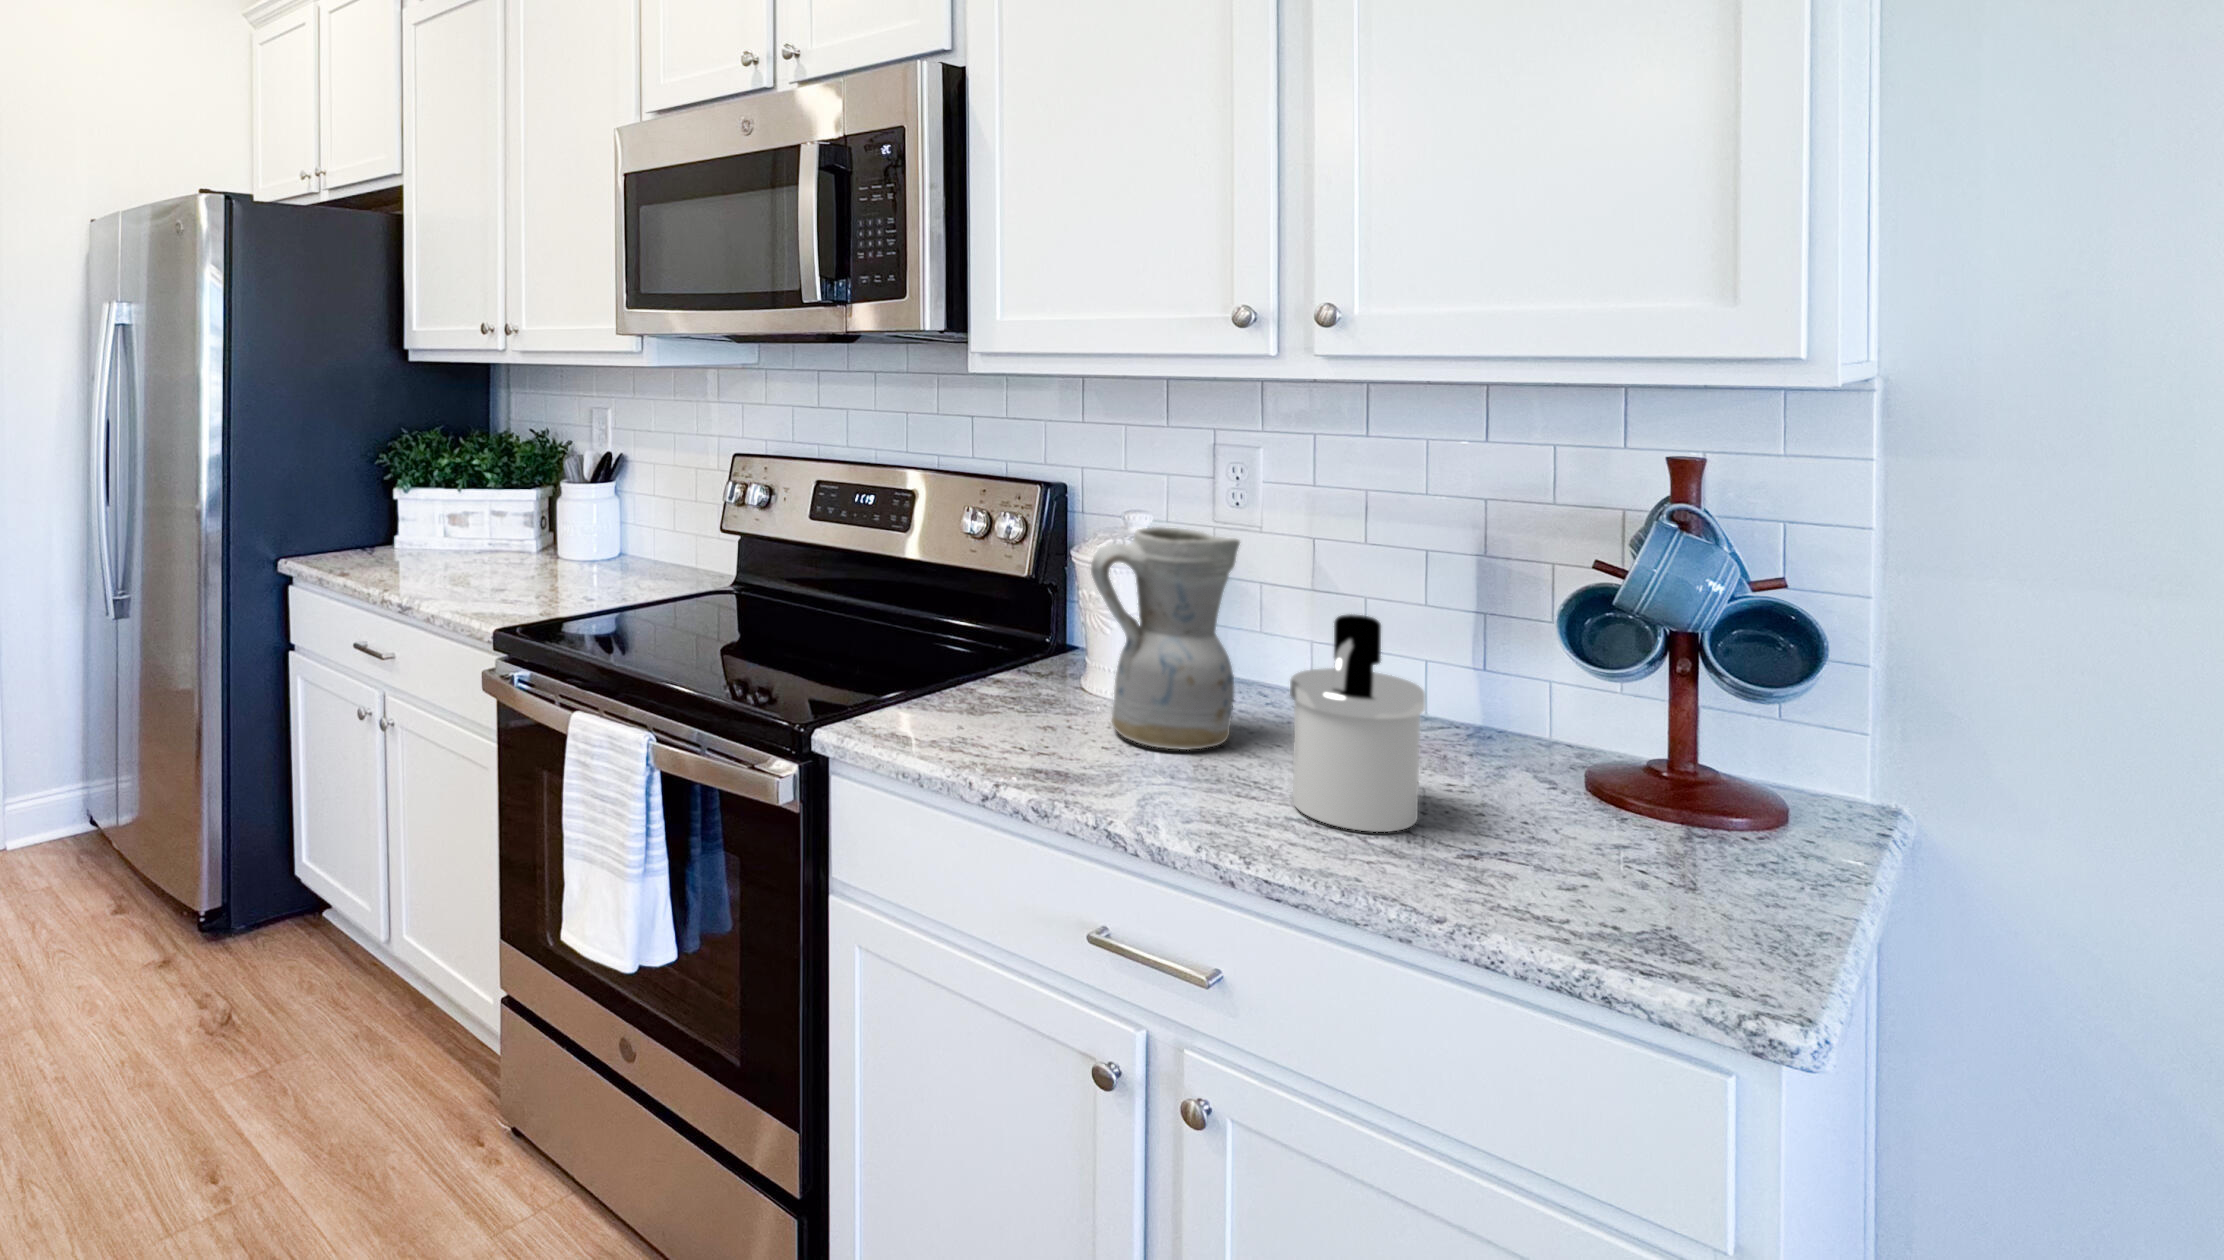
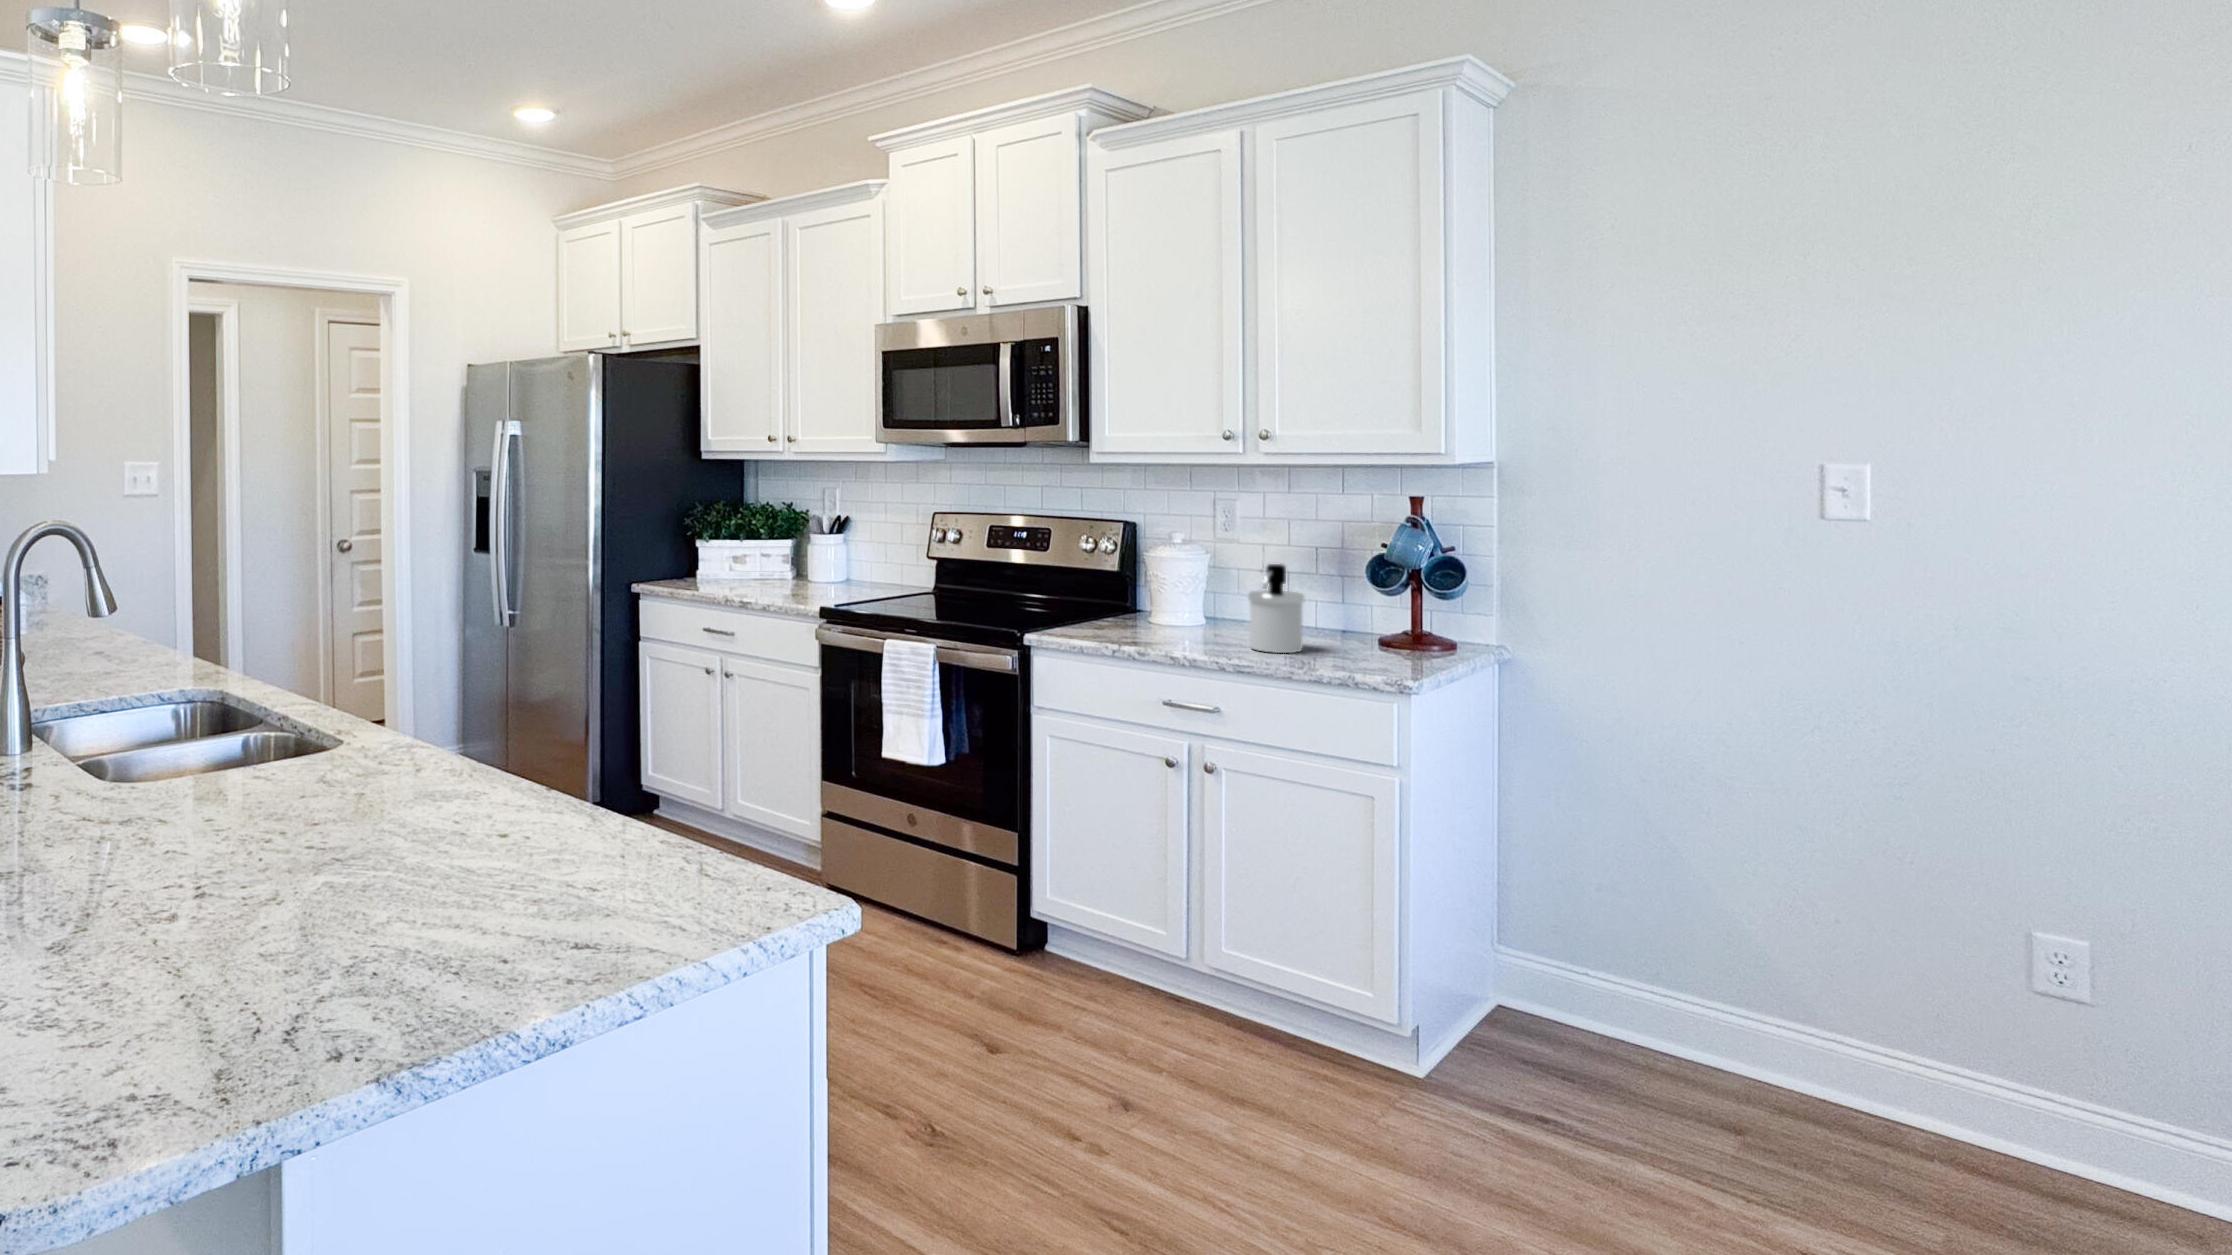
ceramic pitcher: present [1091,527,1240,750] -> none [1158,535,1228,636]

